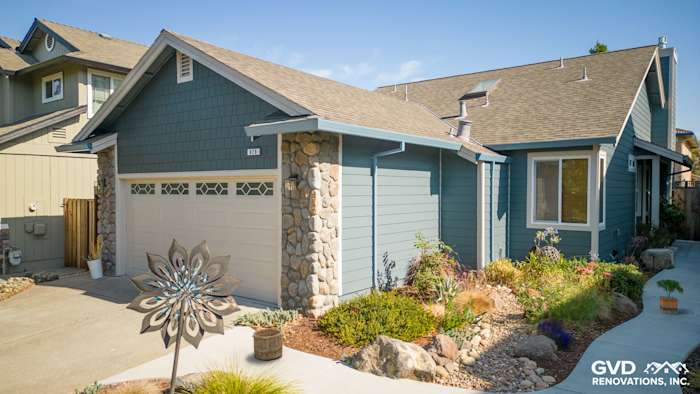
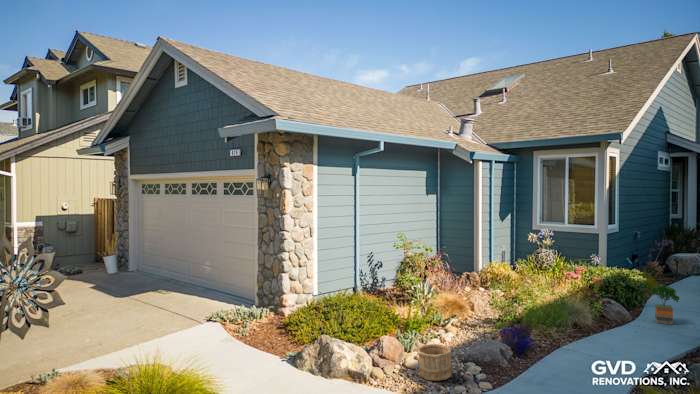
wooden bucket: present [252,328,283,360] -> present [417,344,452,381]

